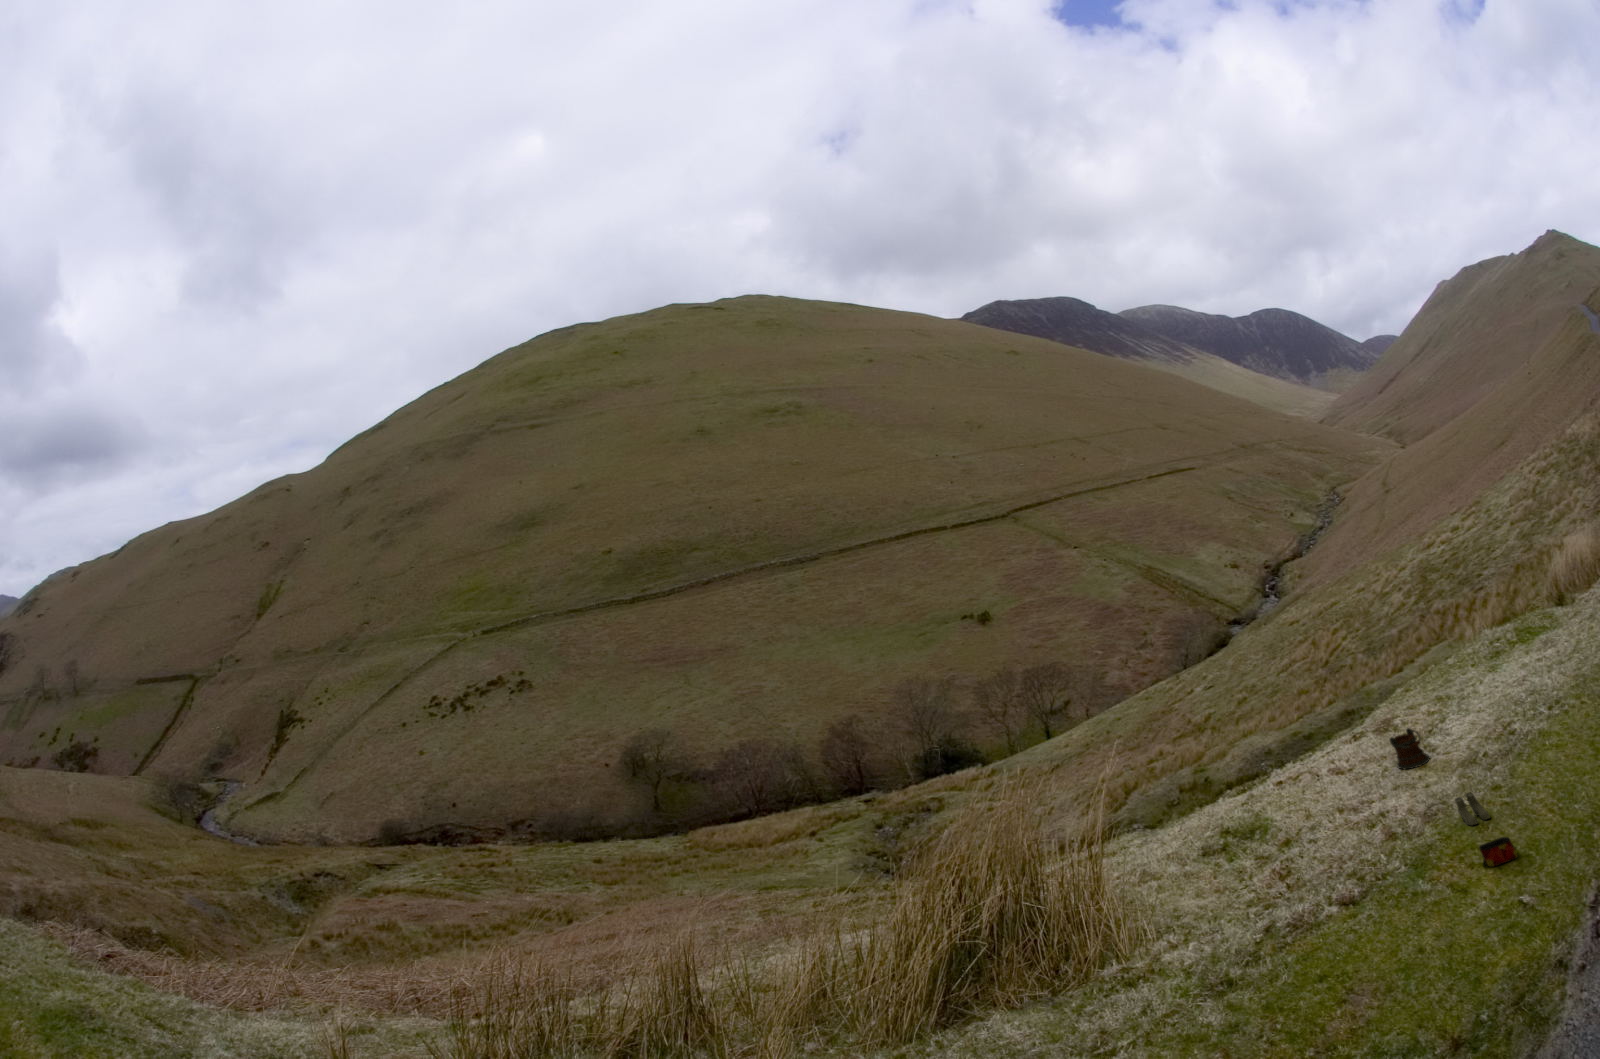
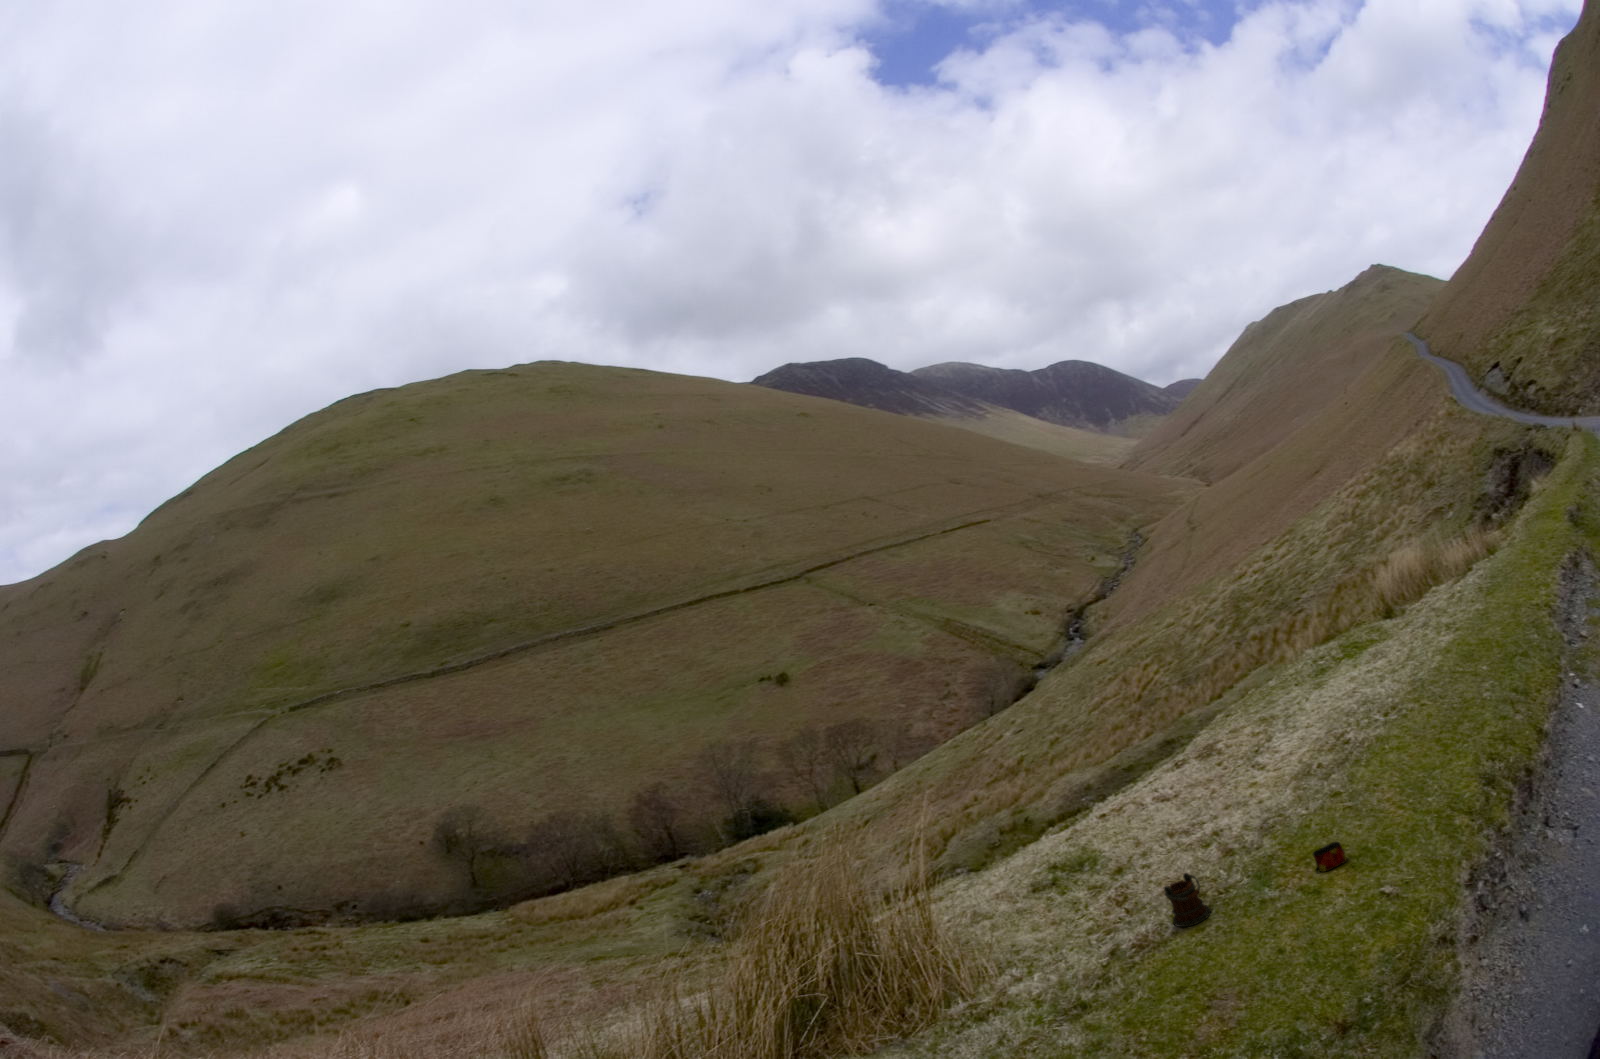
bucket: present [1390,728,1430,769] -> present [1164,873,1211,927]
boots: present [1455,792,1490,825] -> none [1286,804,1319,836]

